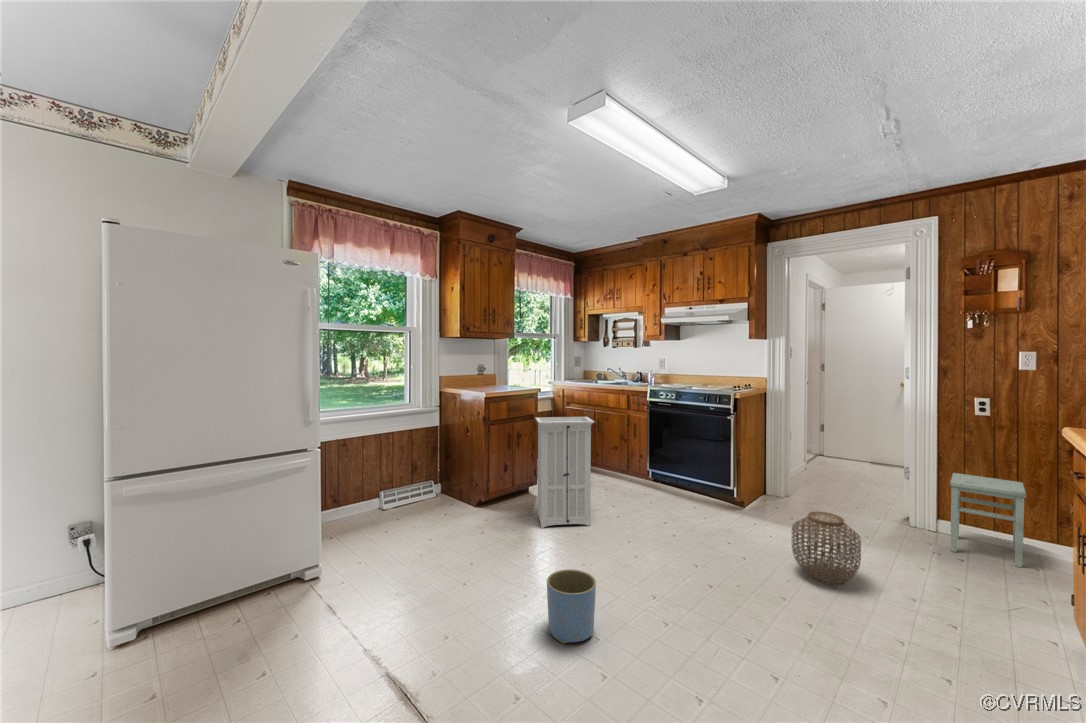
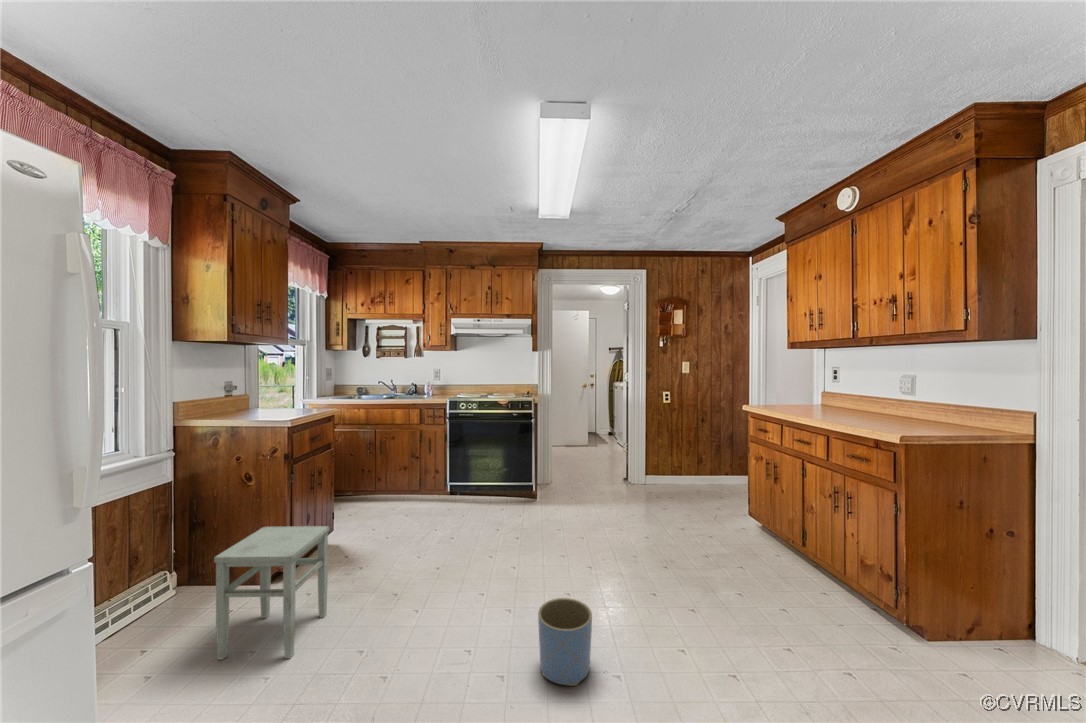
storage cabinet: present [535,416,595,528] -> none [373,432,450,577]
stool: present [950,473,1026,567] -> present [214,526,330,660]
woven basket: present [792,512,861,585] -> none [621,482,666,535]

